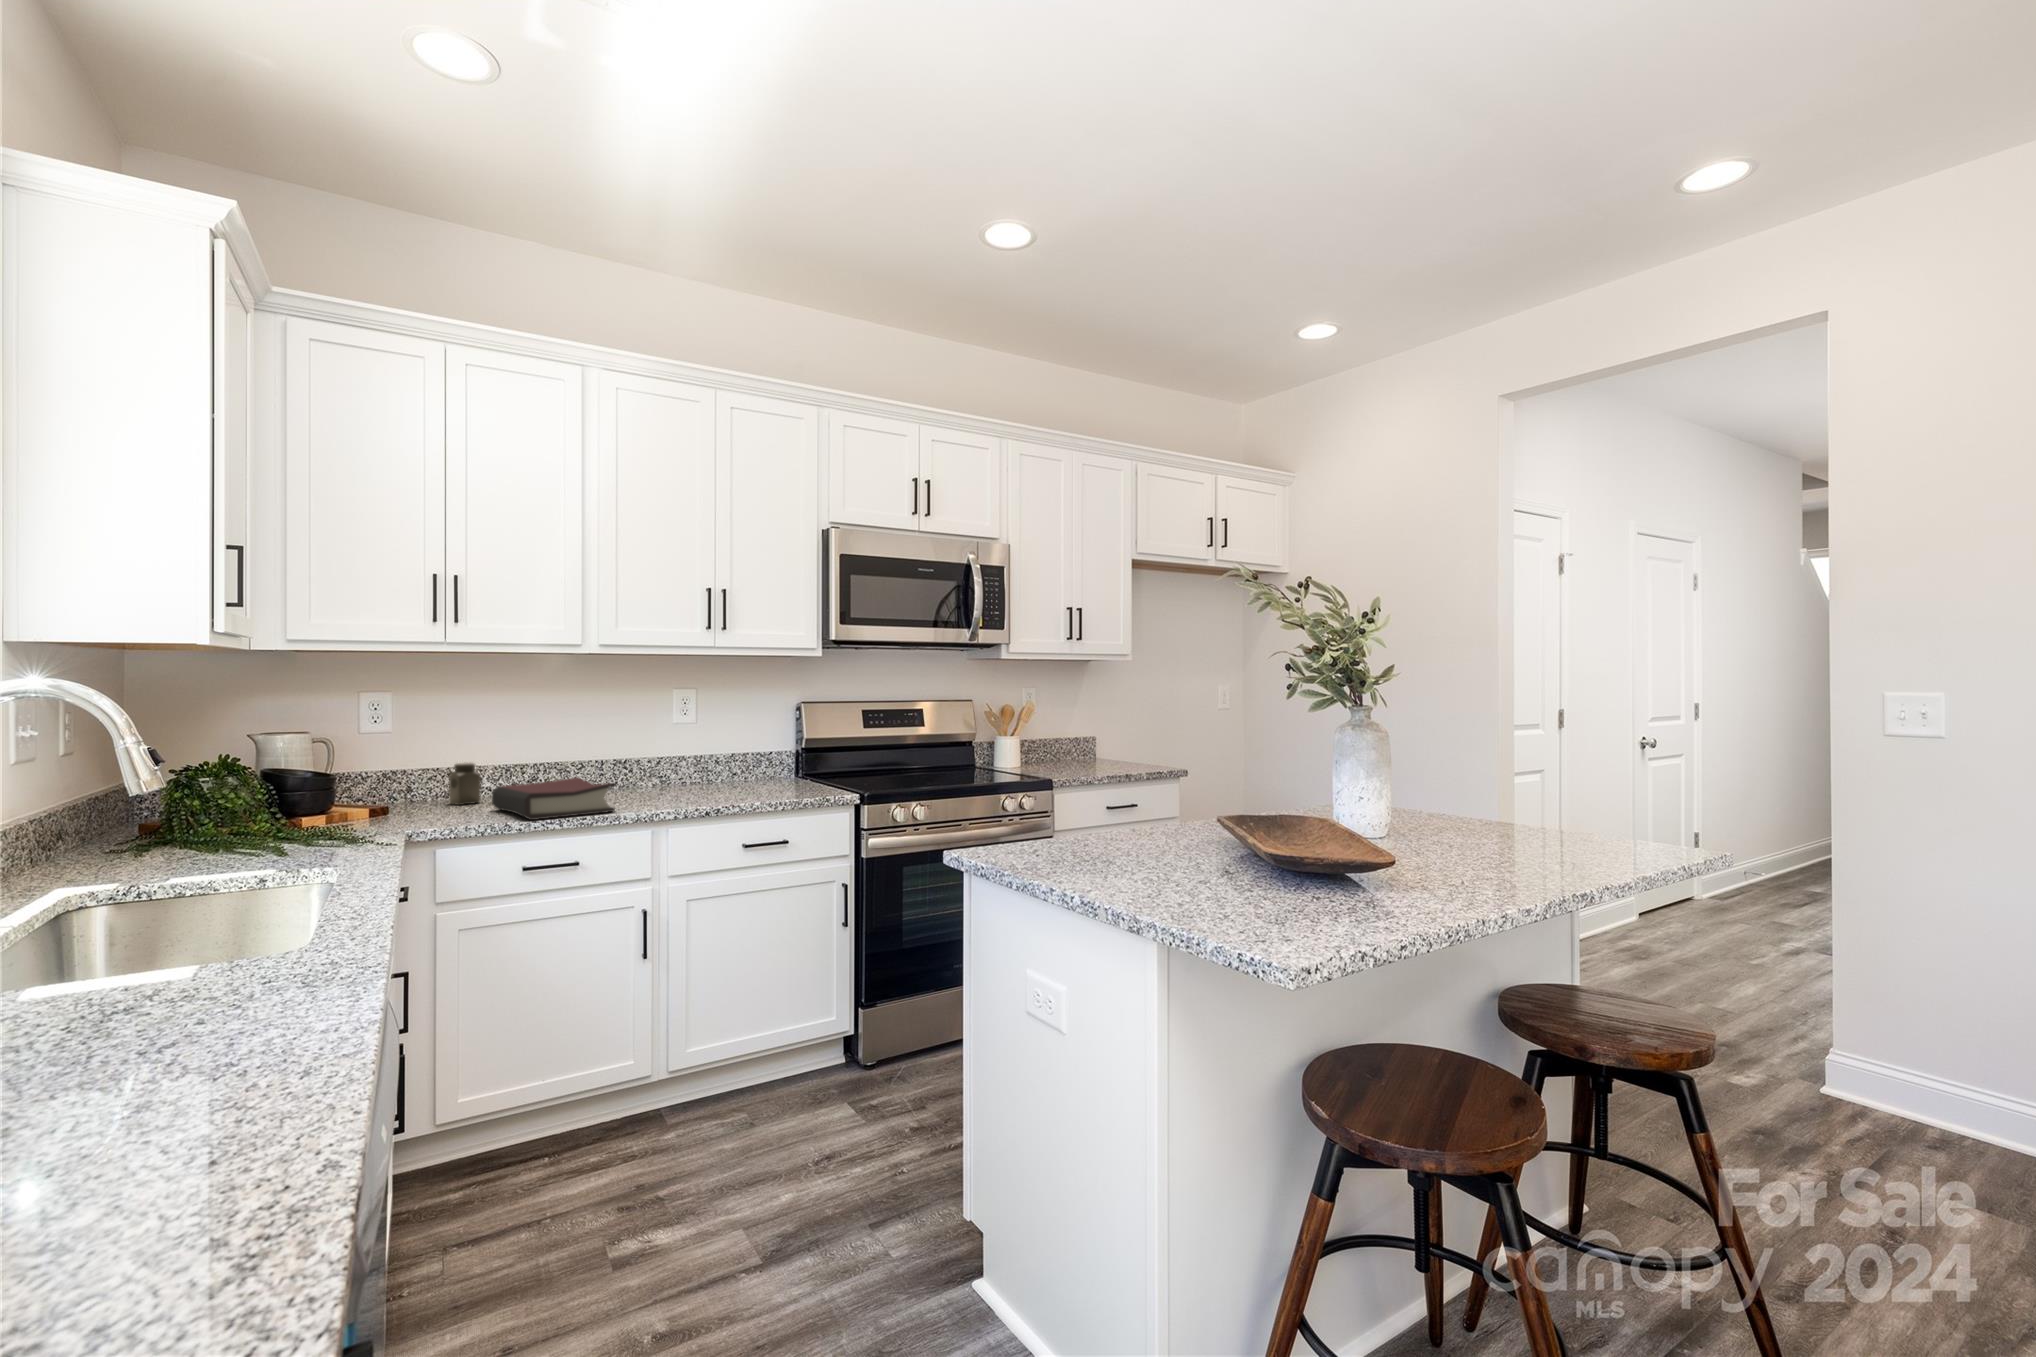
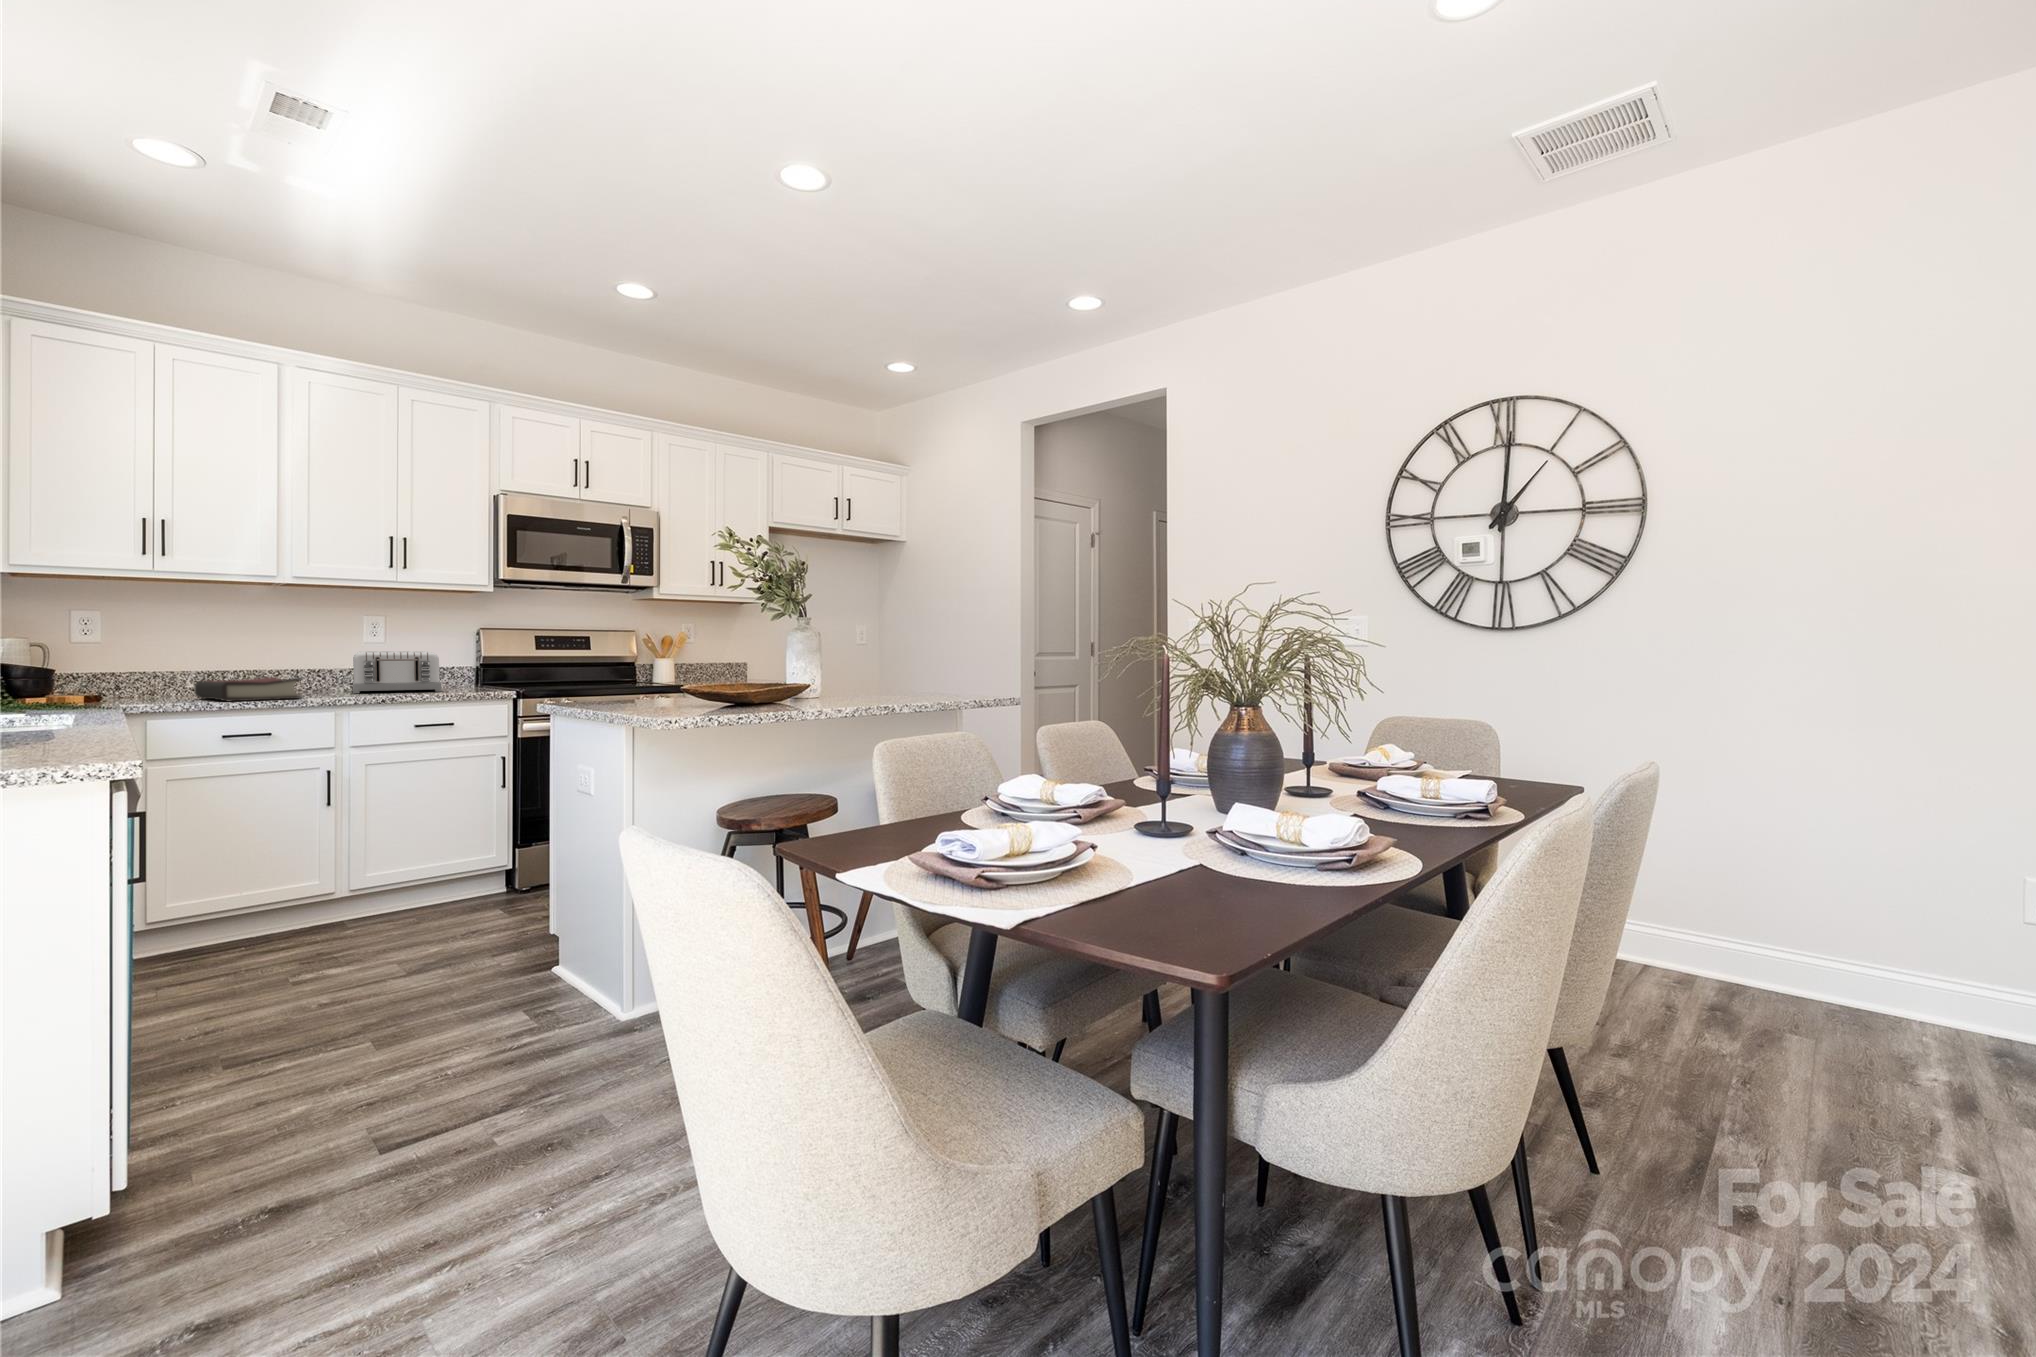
toaster: none [659,734,764,795] -> present [353,651,441,693]
salt shaker: present [449,763,481,805] -> none [155,665,185,697]

